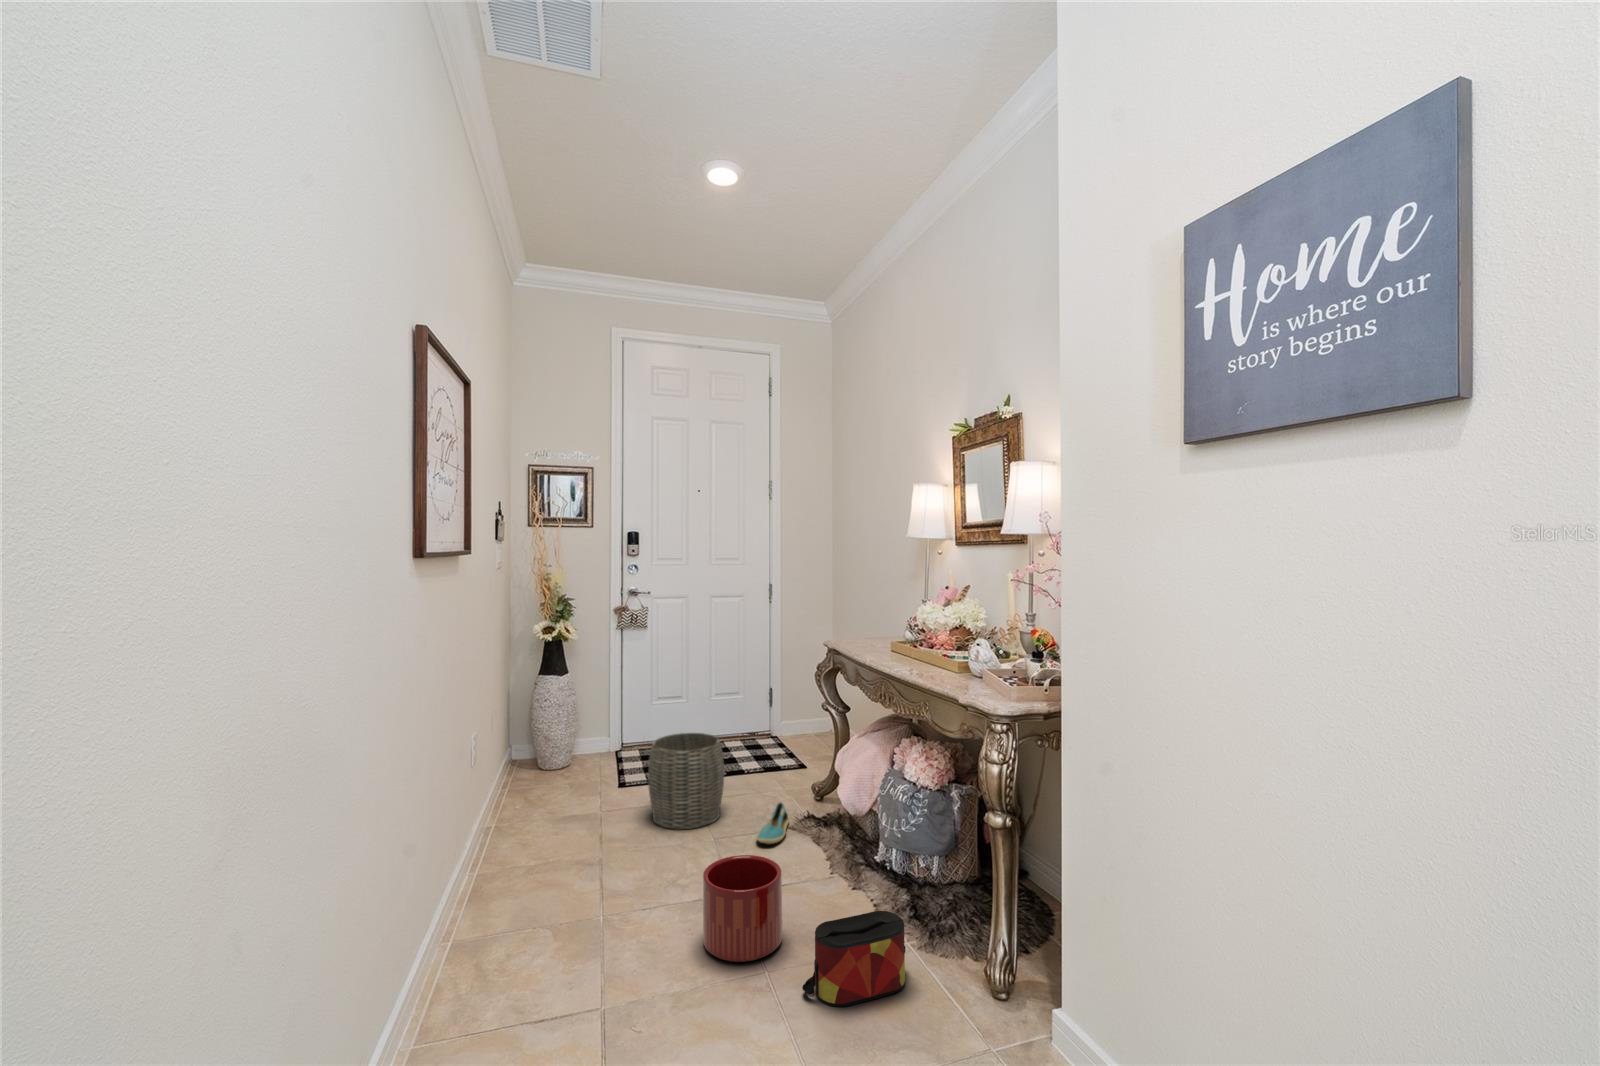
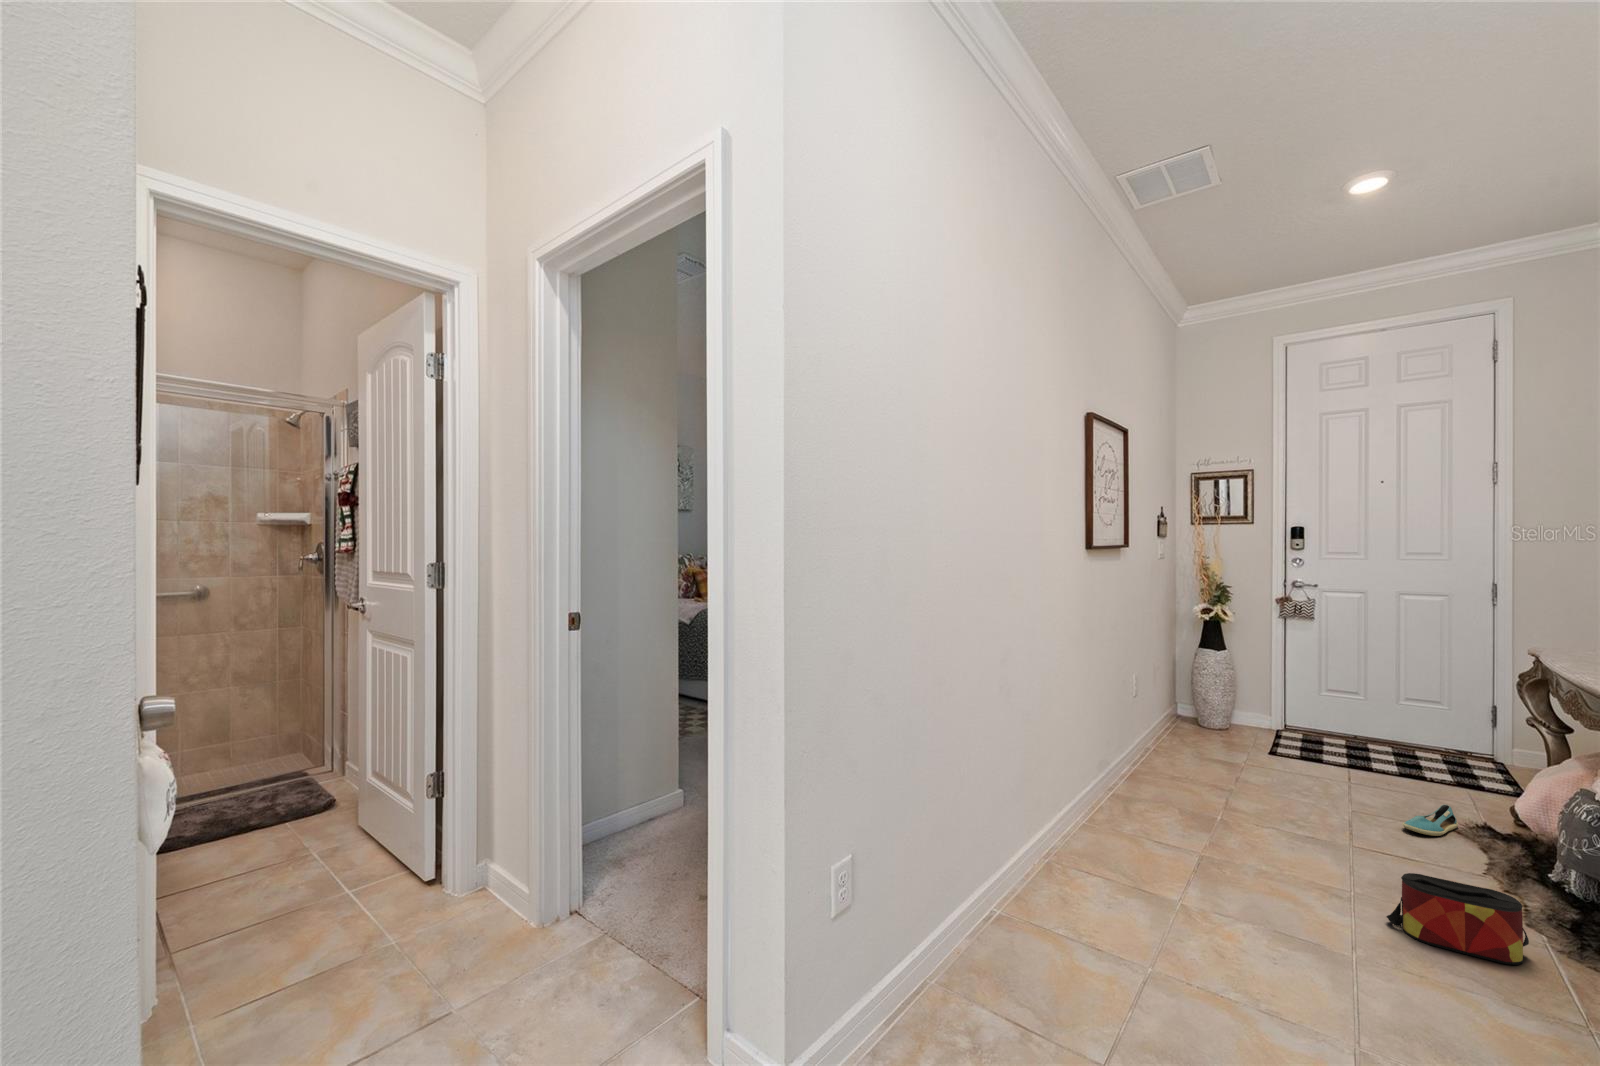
woven basket: present [648,733,724,829] -> none [1289,714,1376,802]
planter: present [703,855,782,962] -> none [1302,804,1389,890]

